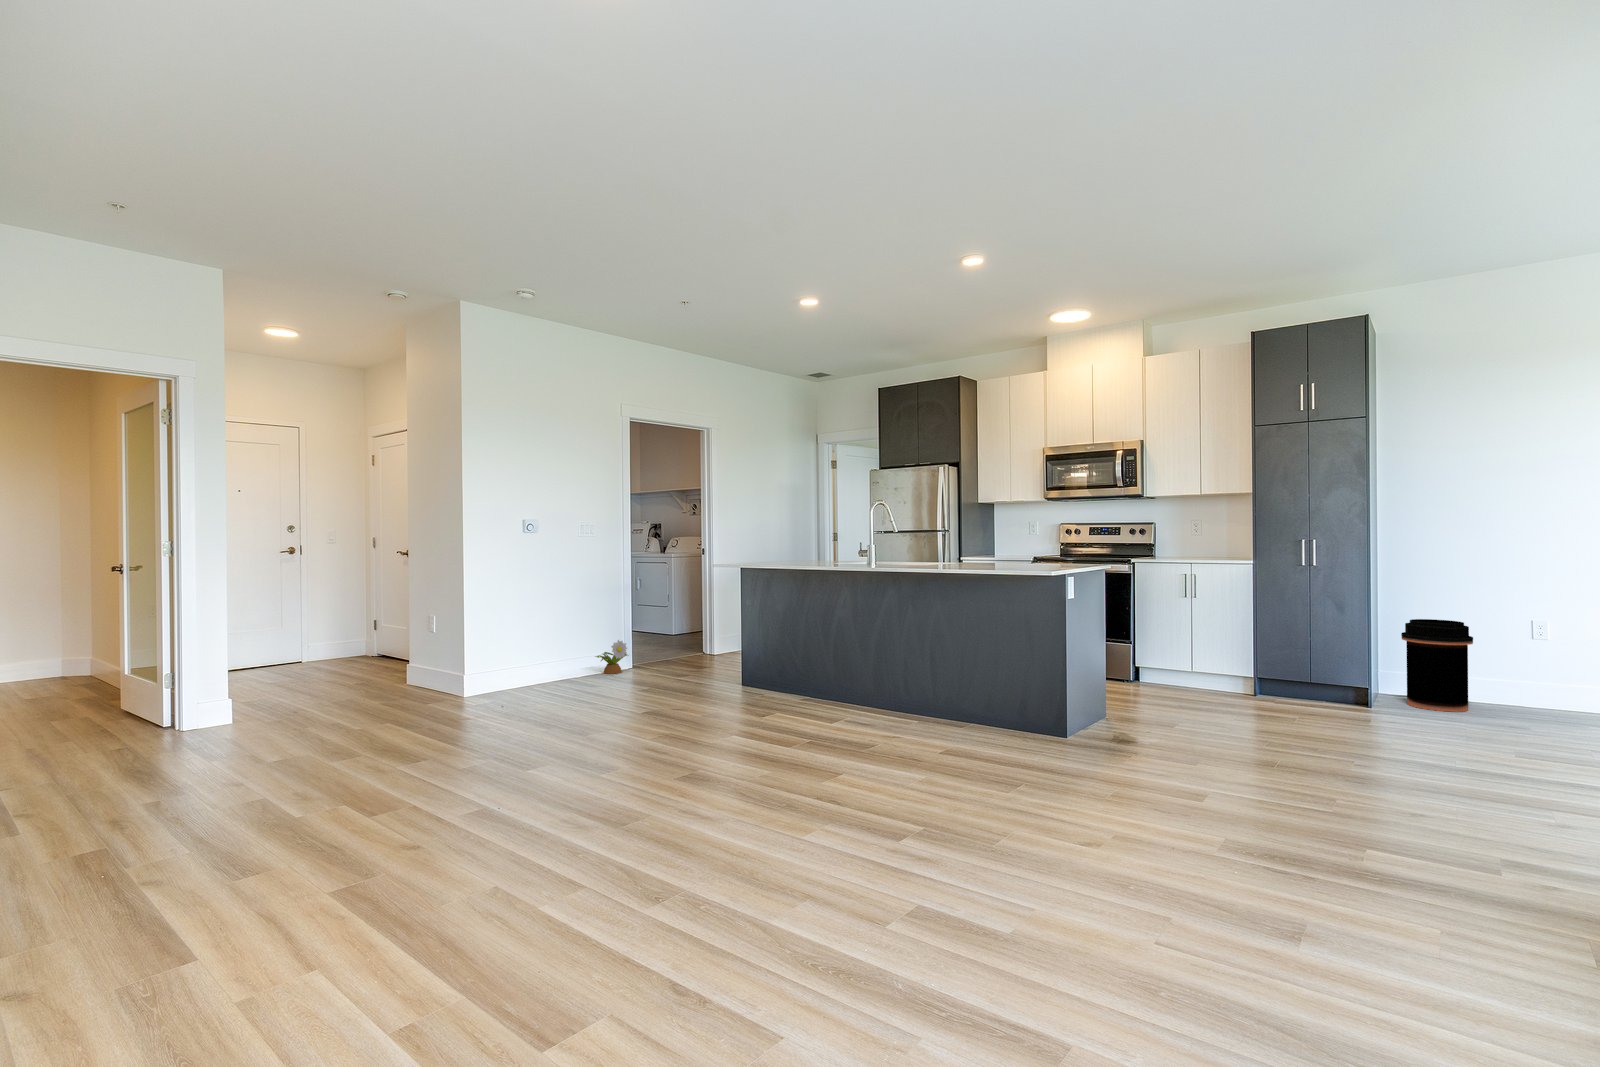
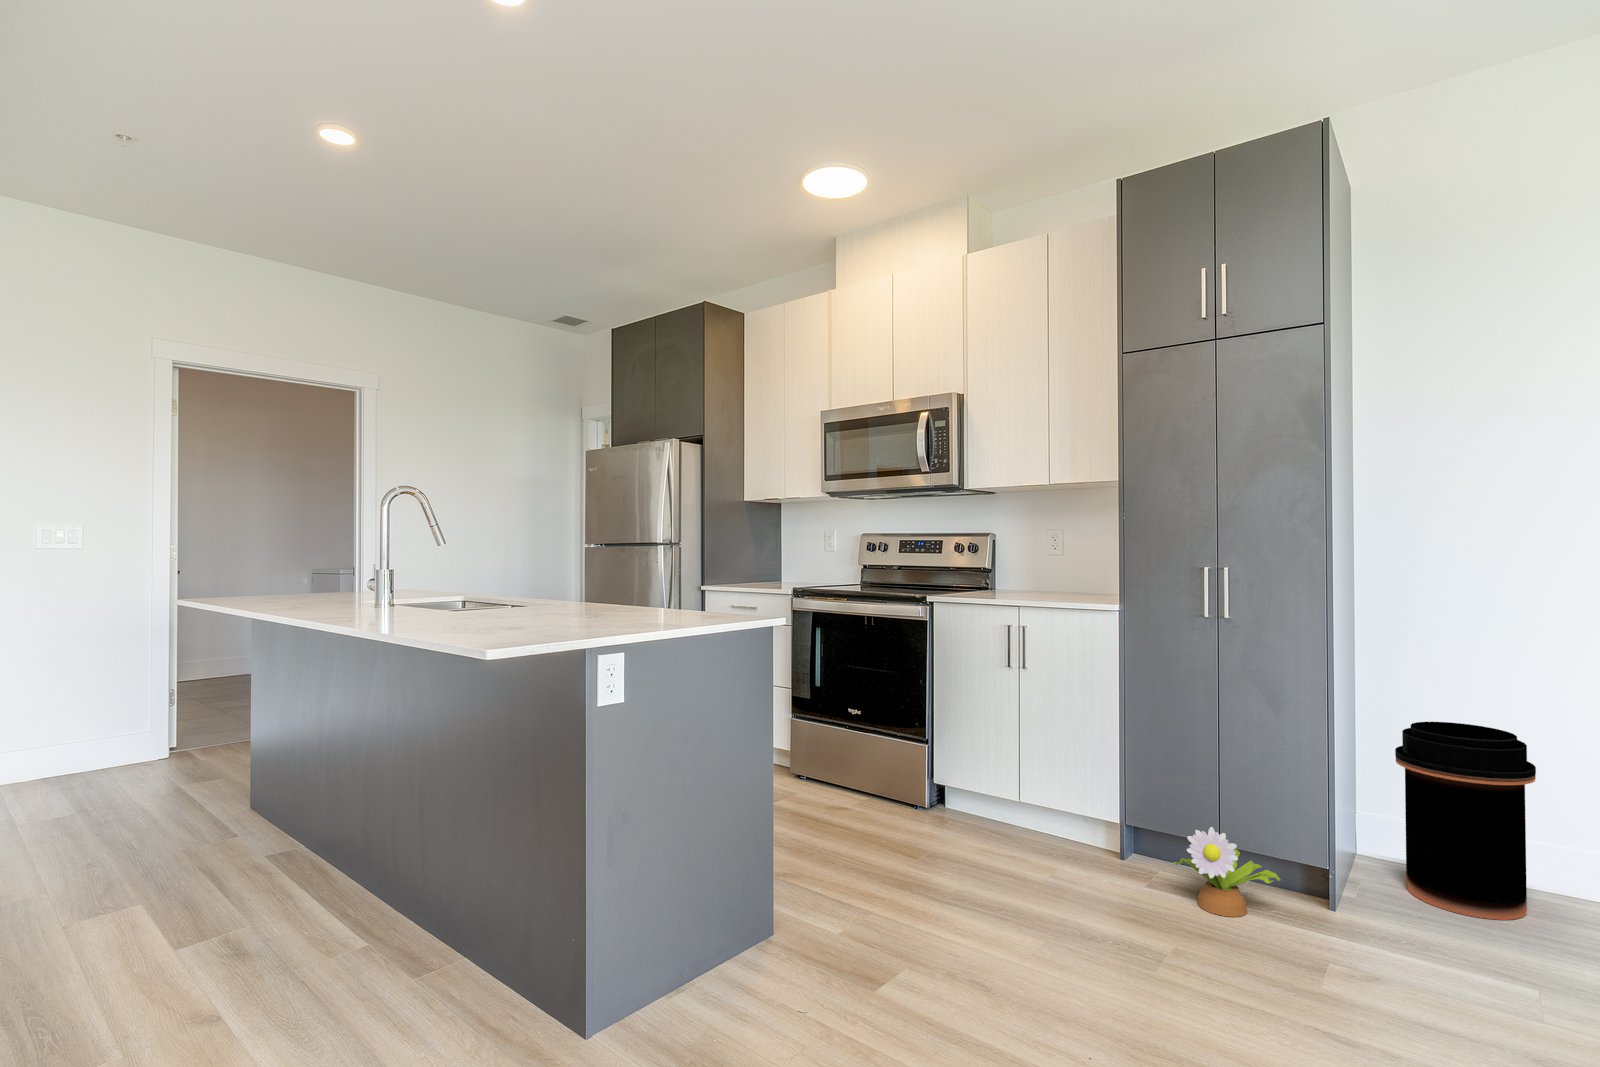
decorative plant: present [595,640,627,674] -> present [1174,827,1280,917]

